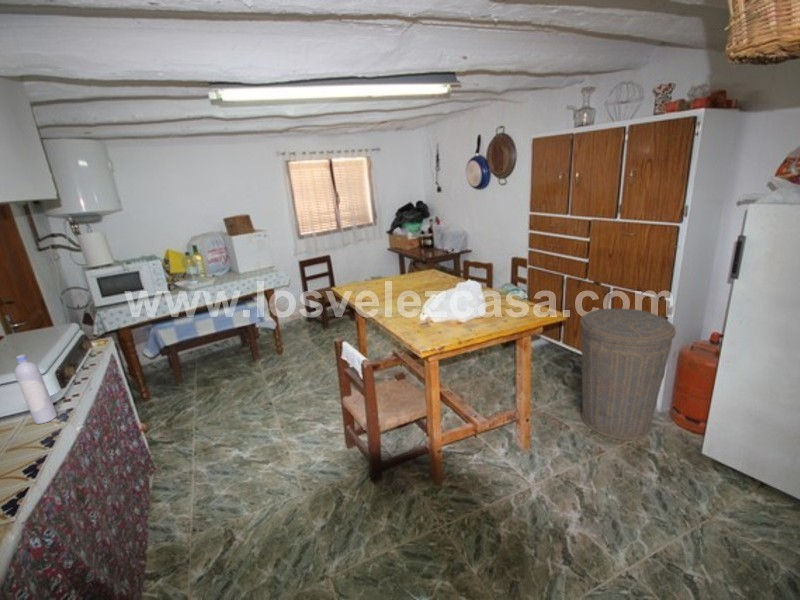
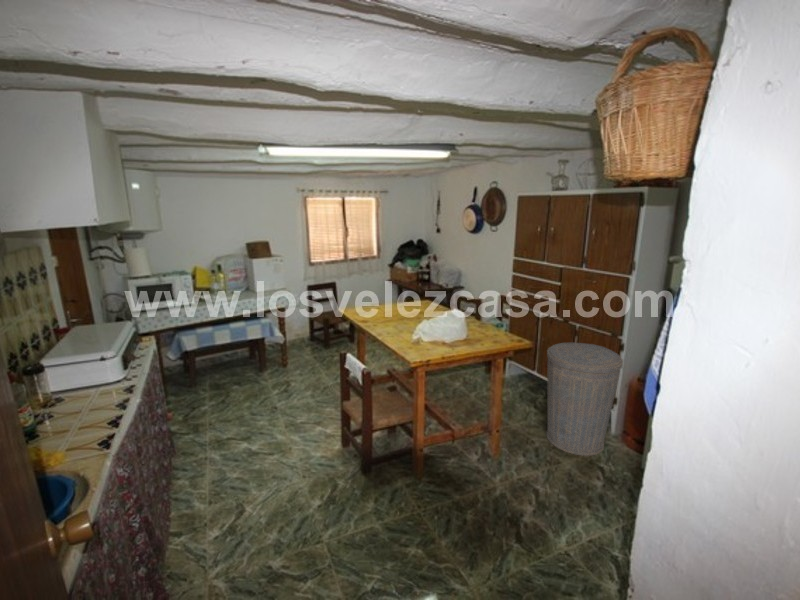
bottle: present [15,354,57,424] -> none [104,338,127,393]

